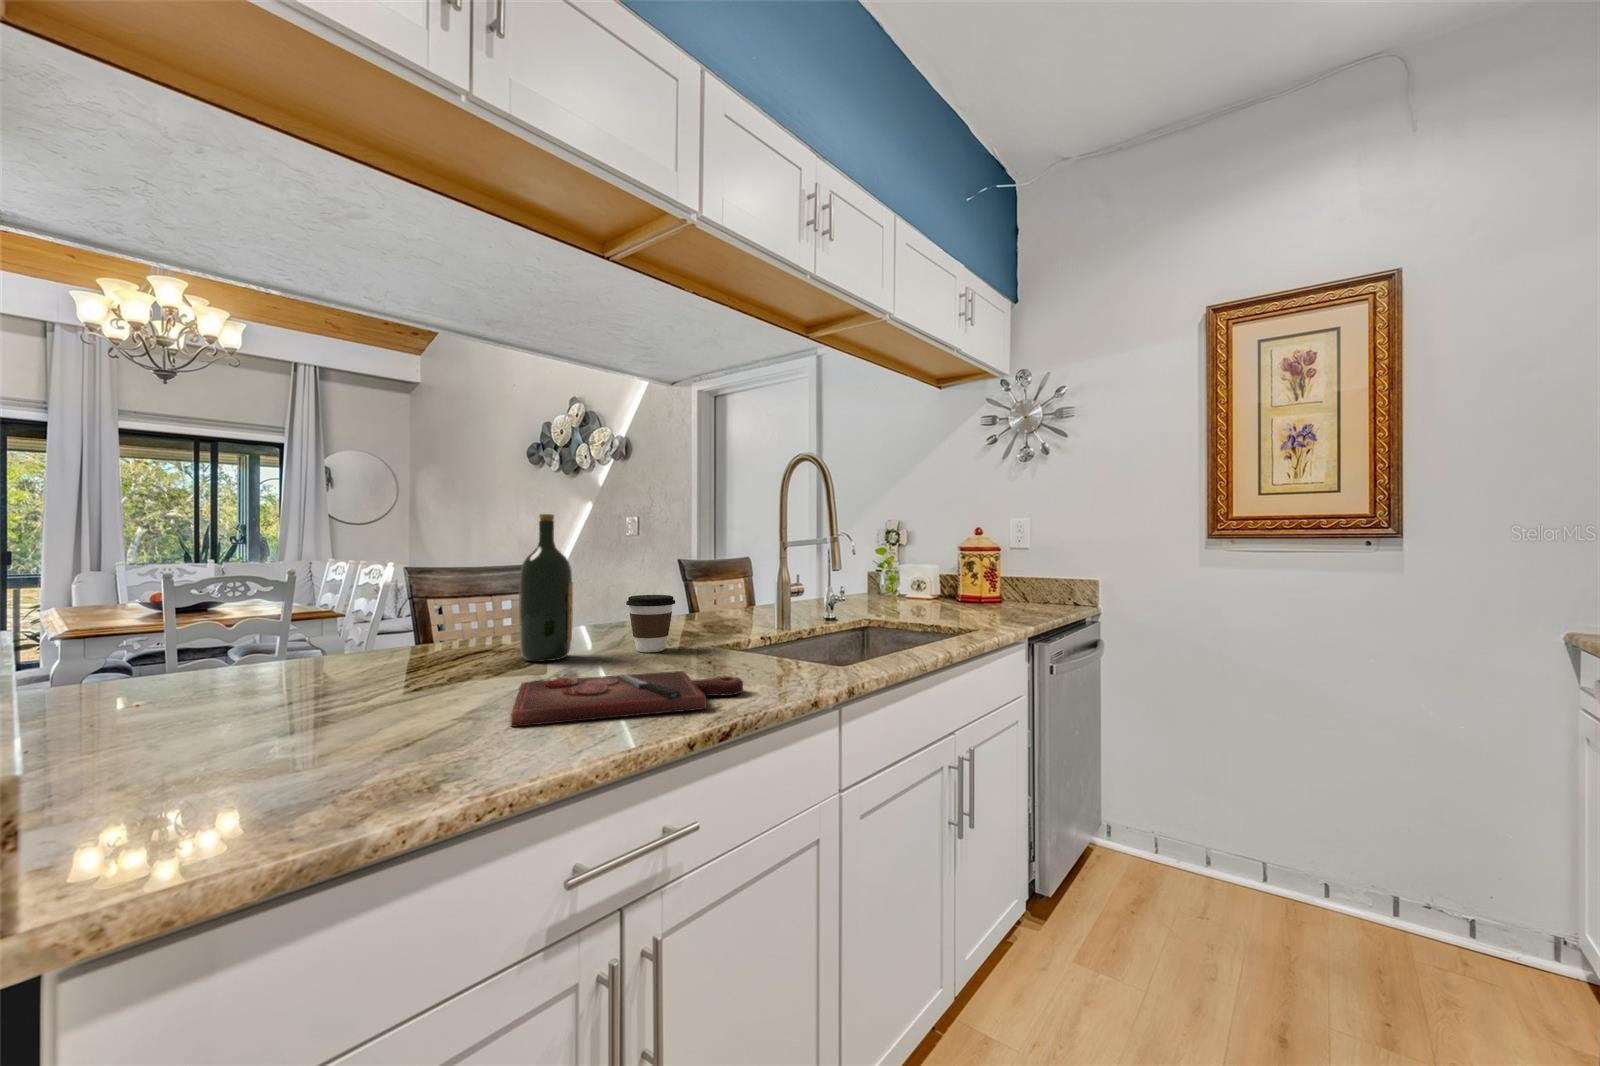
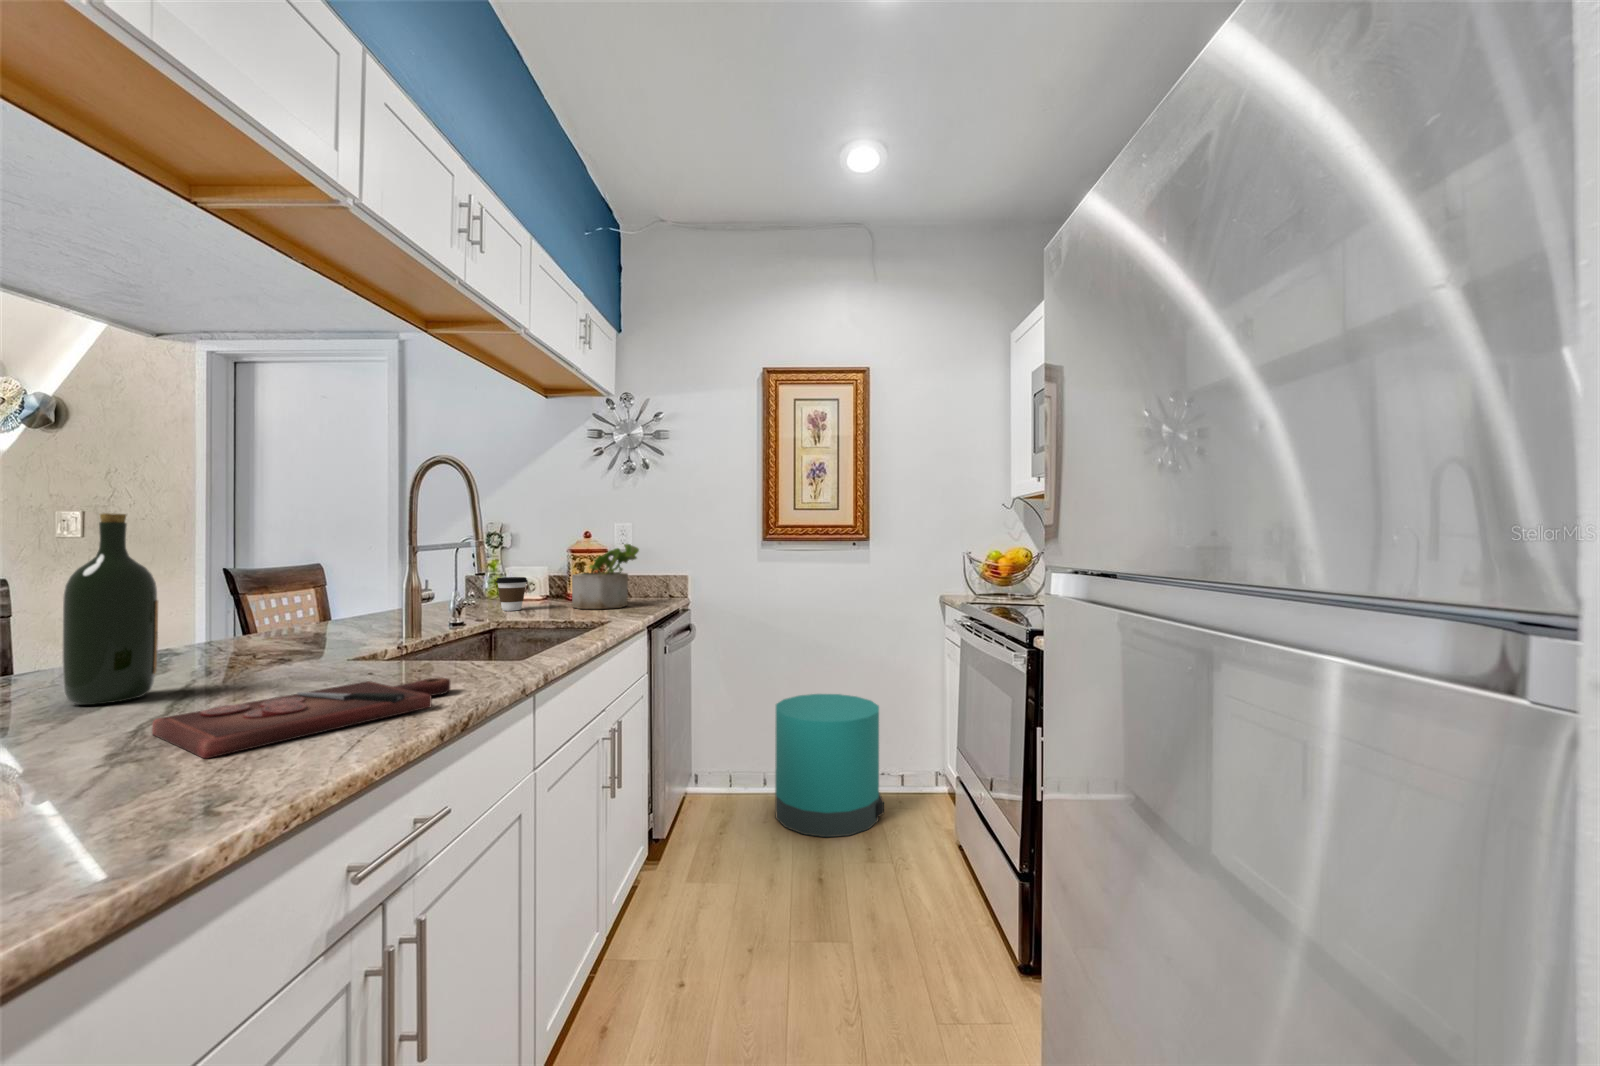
potted plant: none [953,541,1029,615] -> present [572,544,639,609]
coffee cup: present [626,595,675,652] -> present [496,577,528,611]
trash can: none [1224,760,1439,1005] -> present [775,694,884,837]

